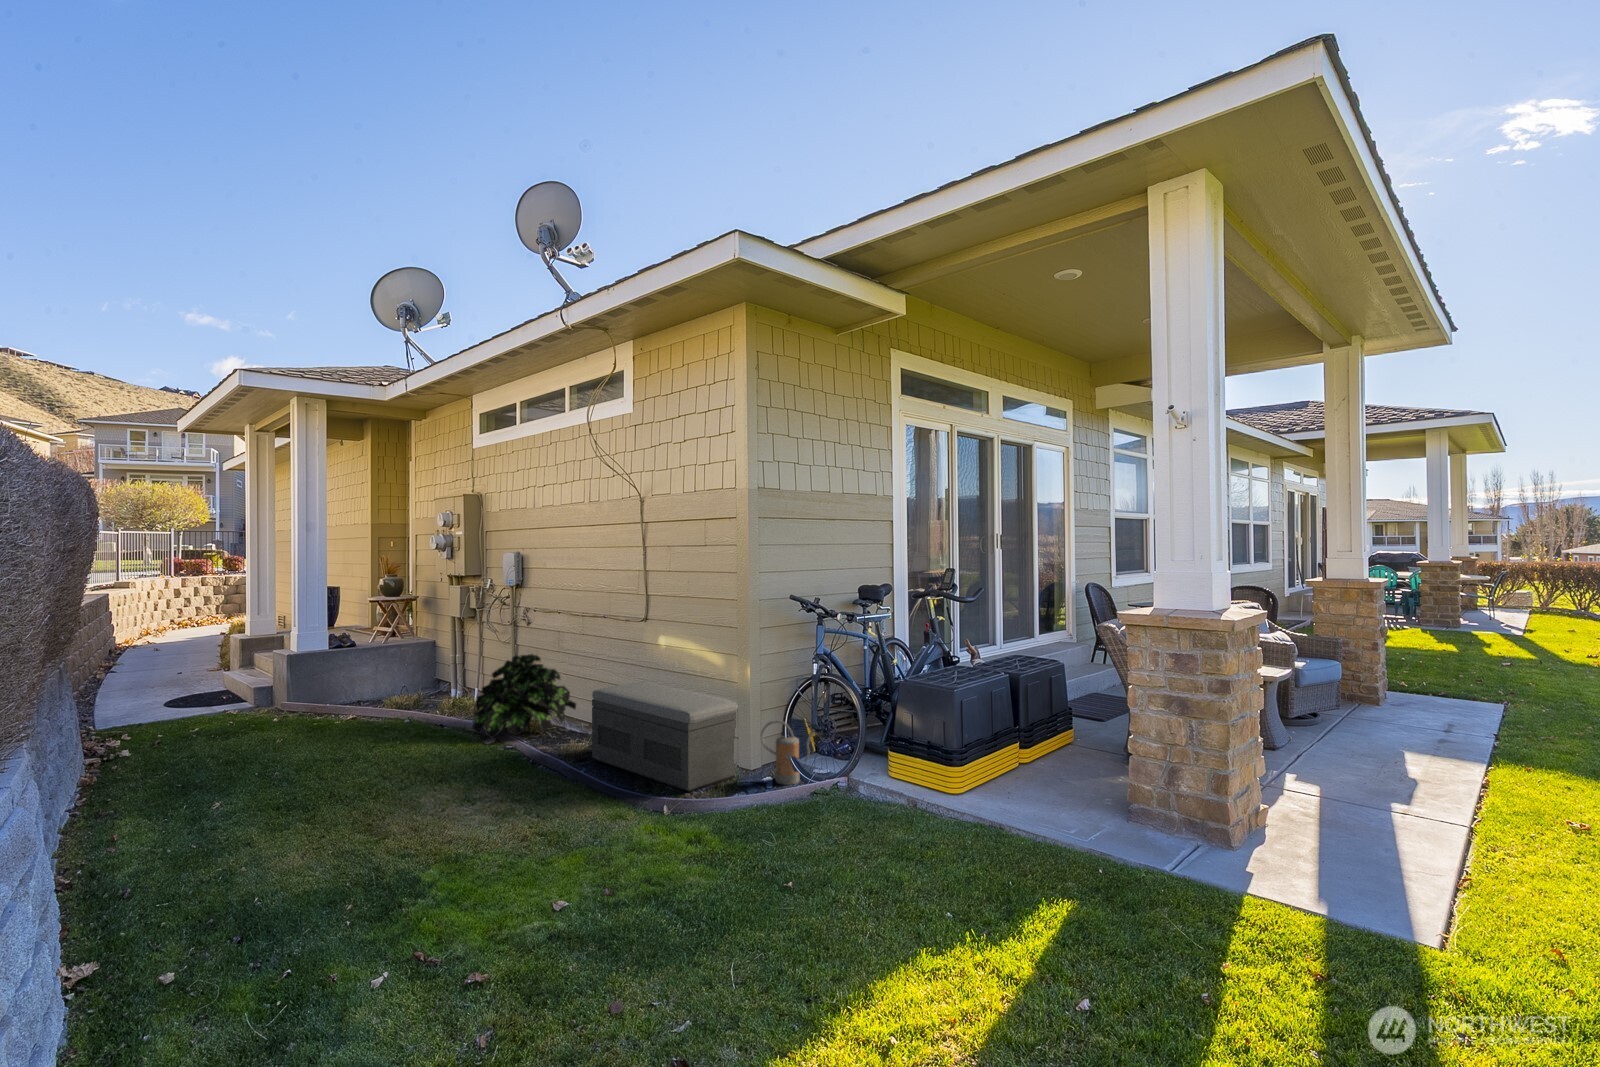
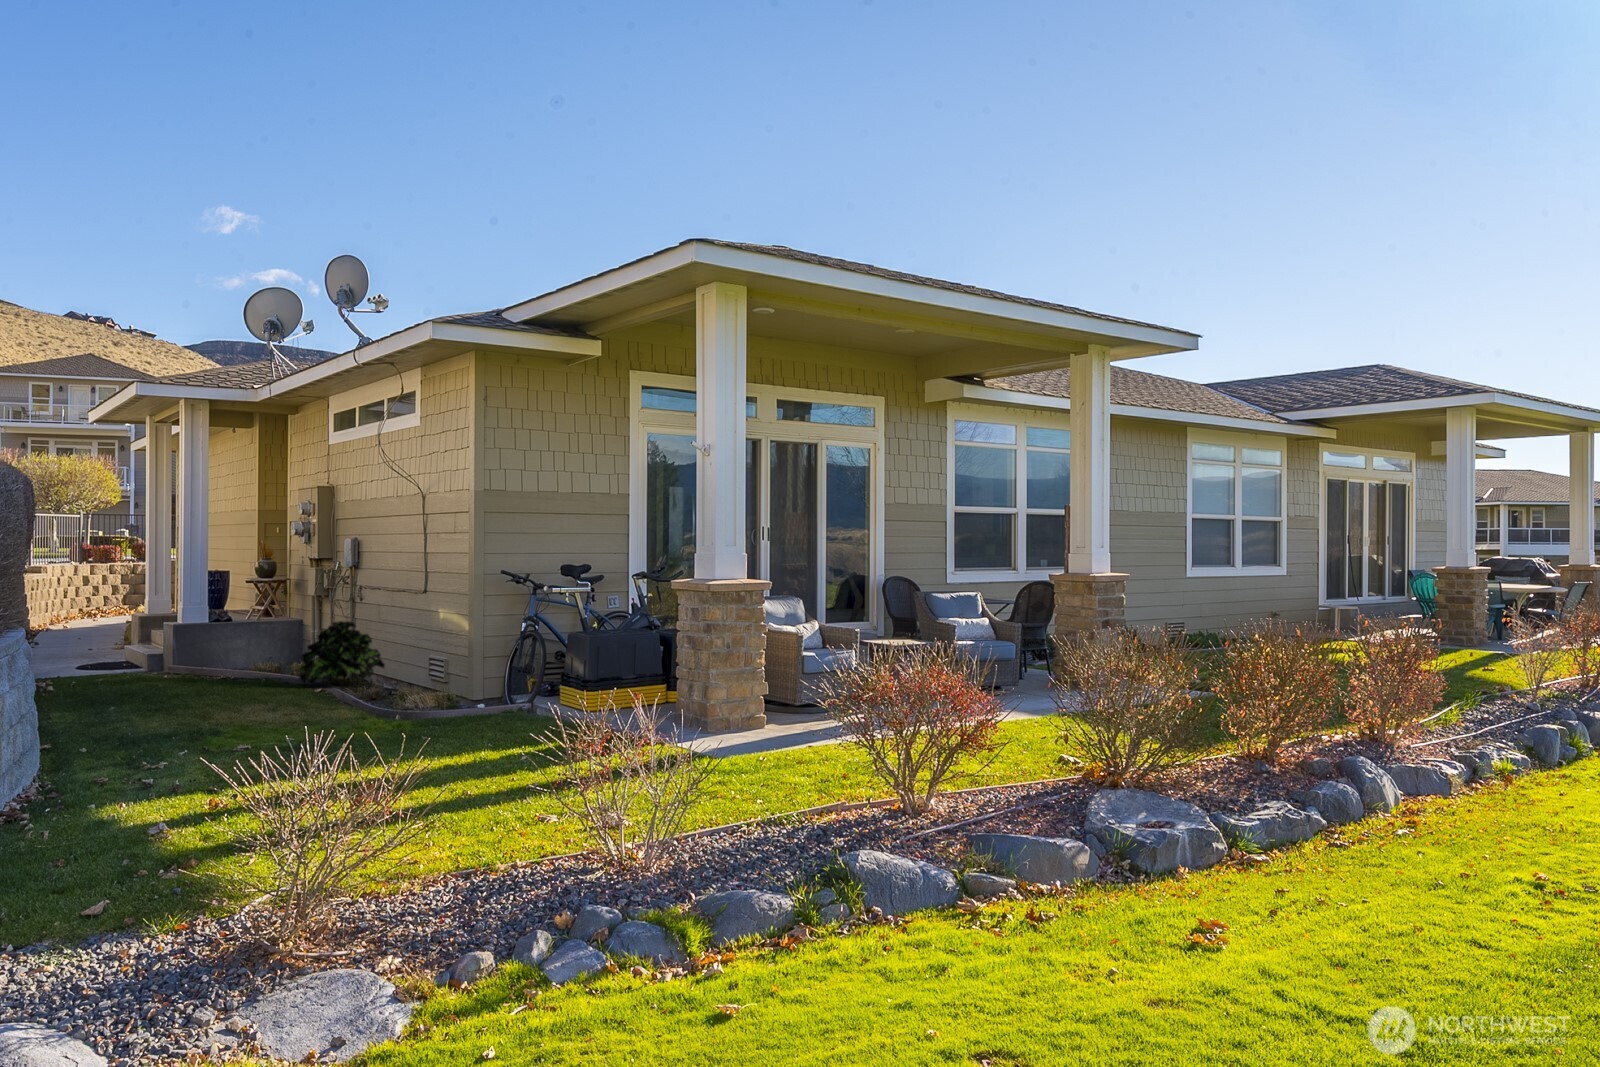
storage bench: present [592,682,738,792] -> none [375,641,470,712]
watering can: present [761,720,814,785] -> none [480,664,522,712]

